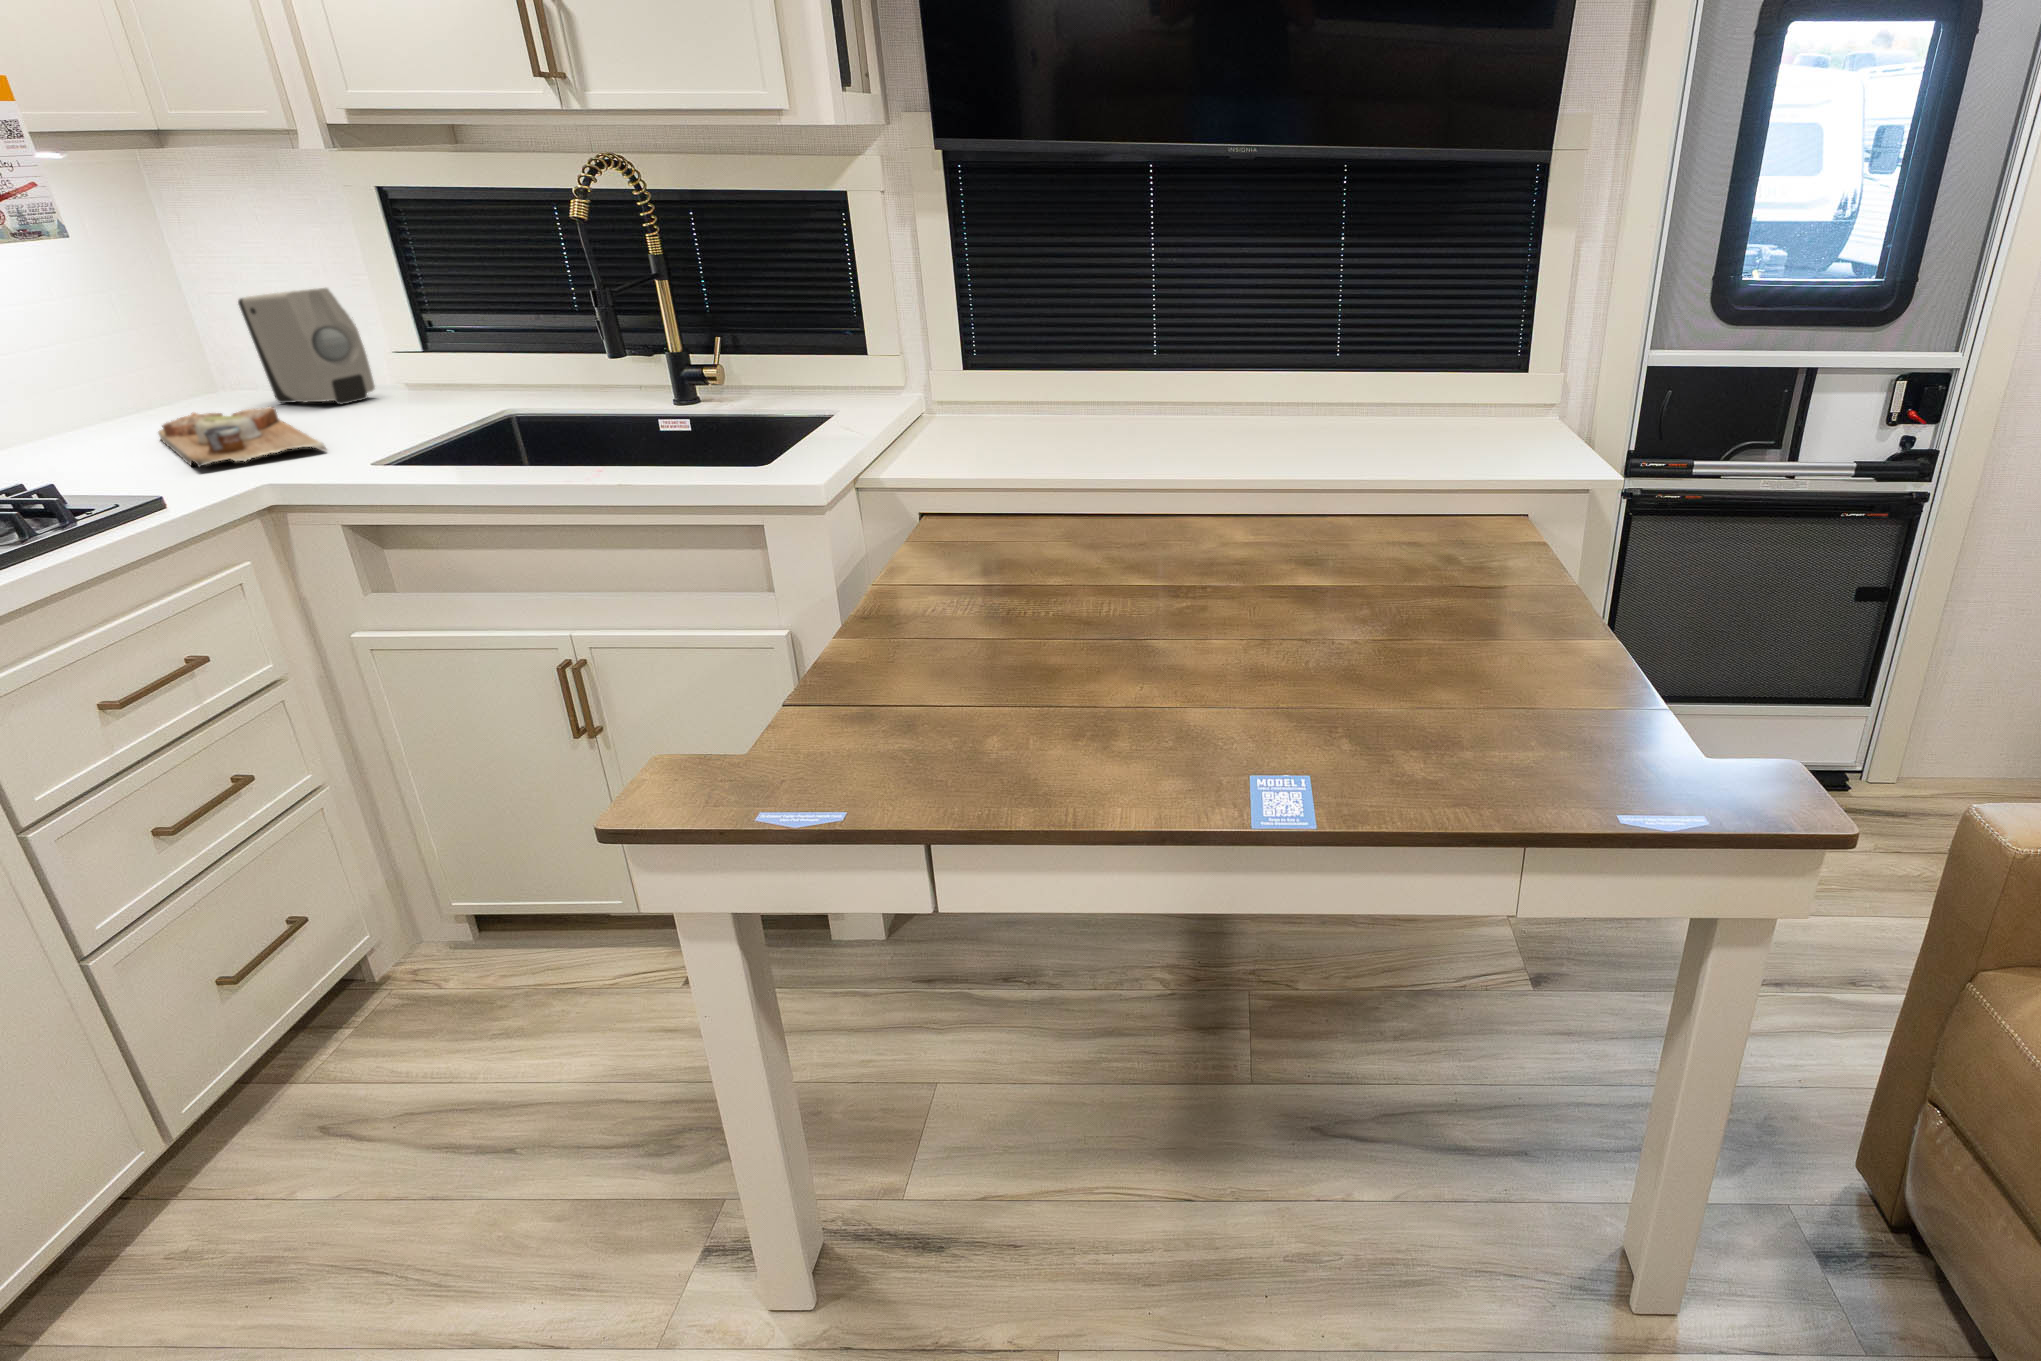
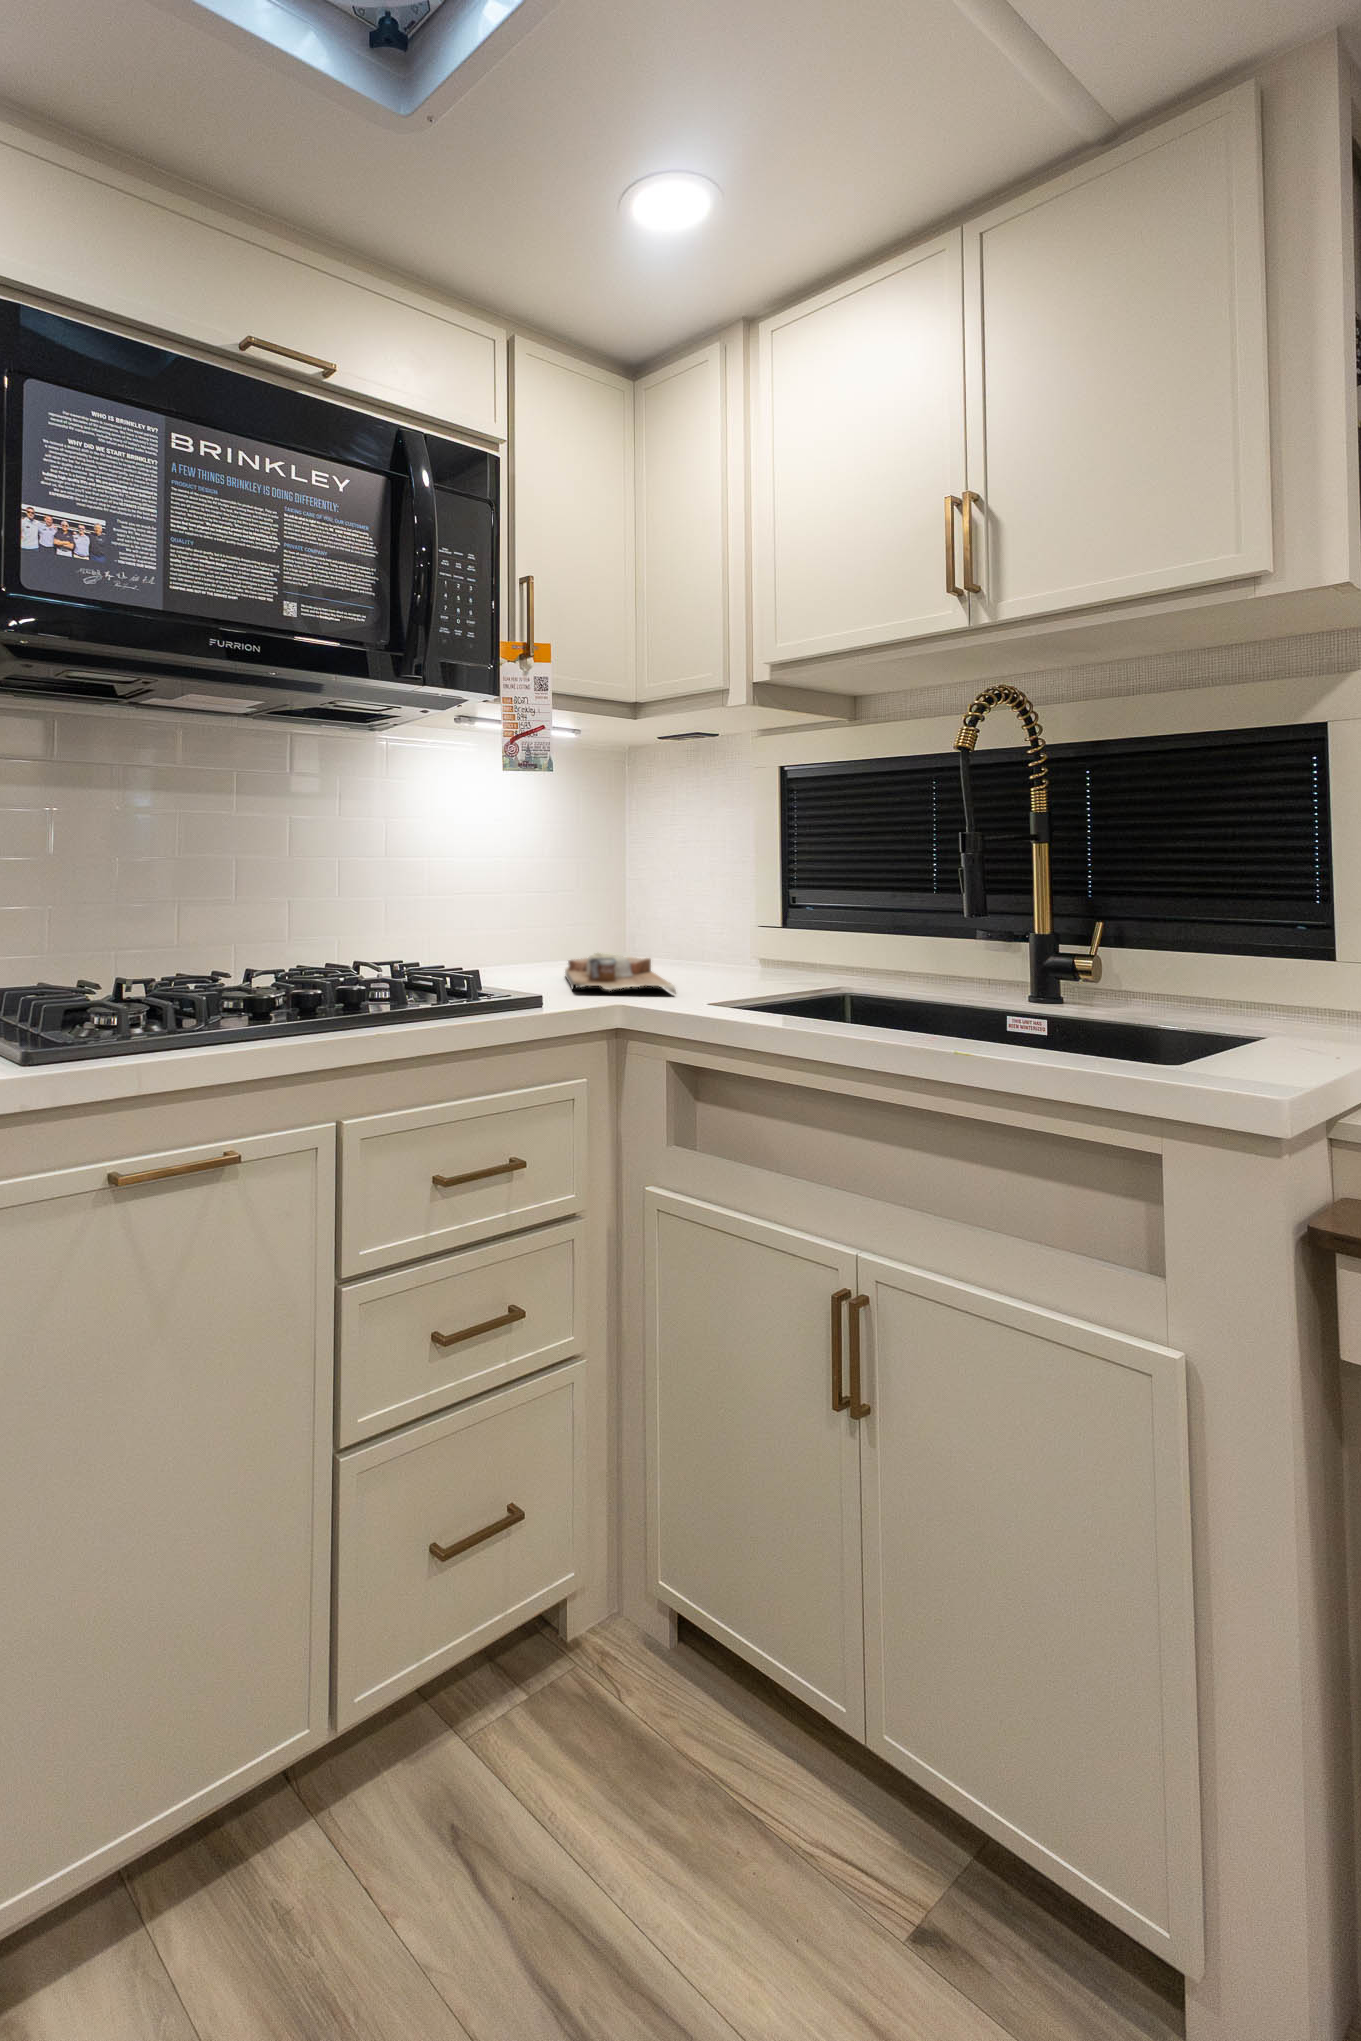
soap dispenser: present [238,288,375,405] -> none [653,862,736,974]

